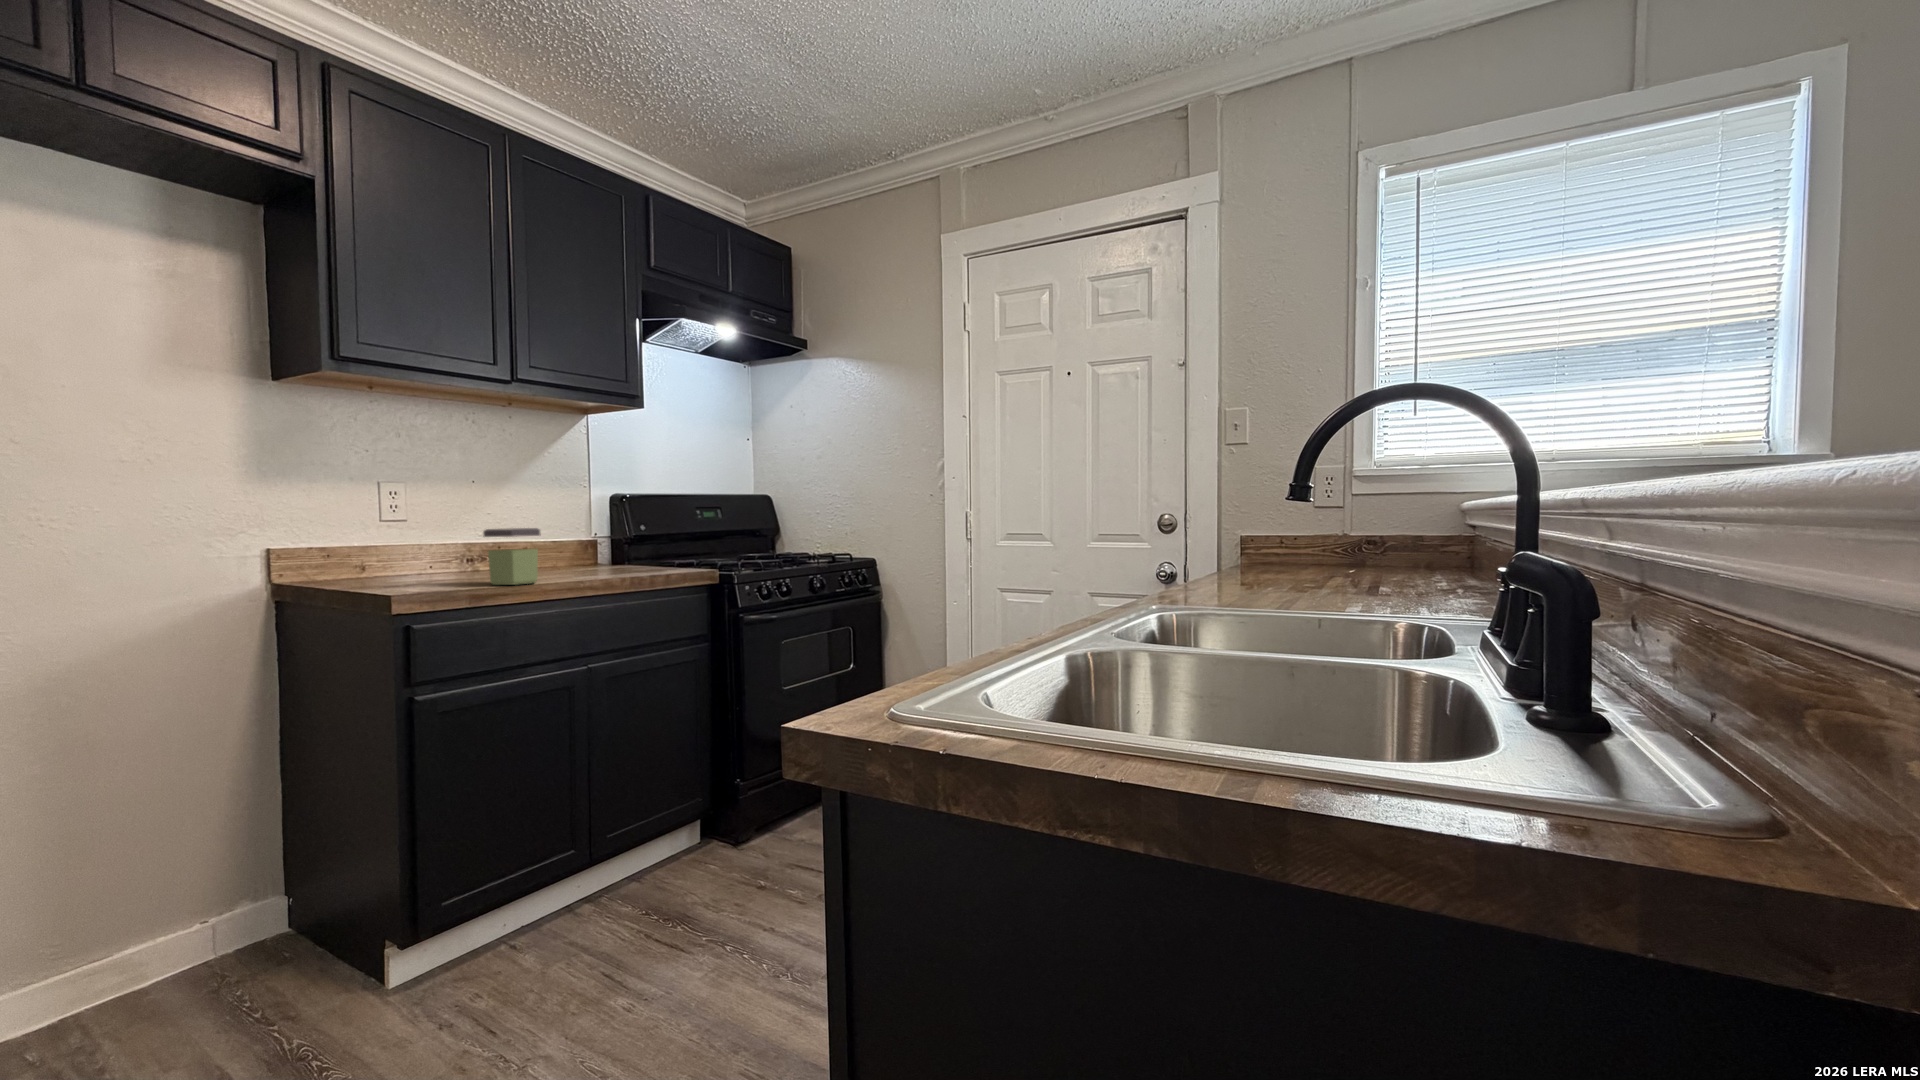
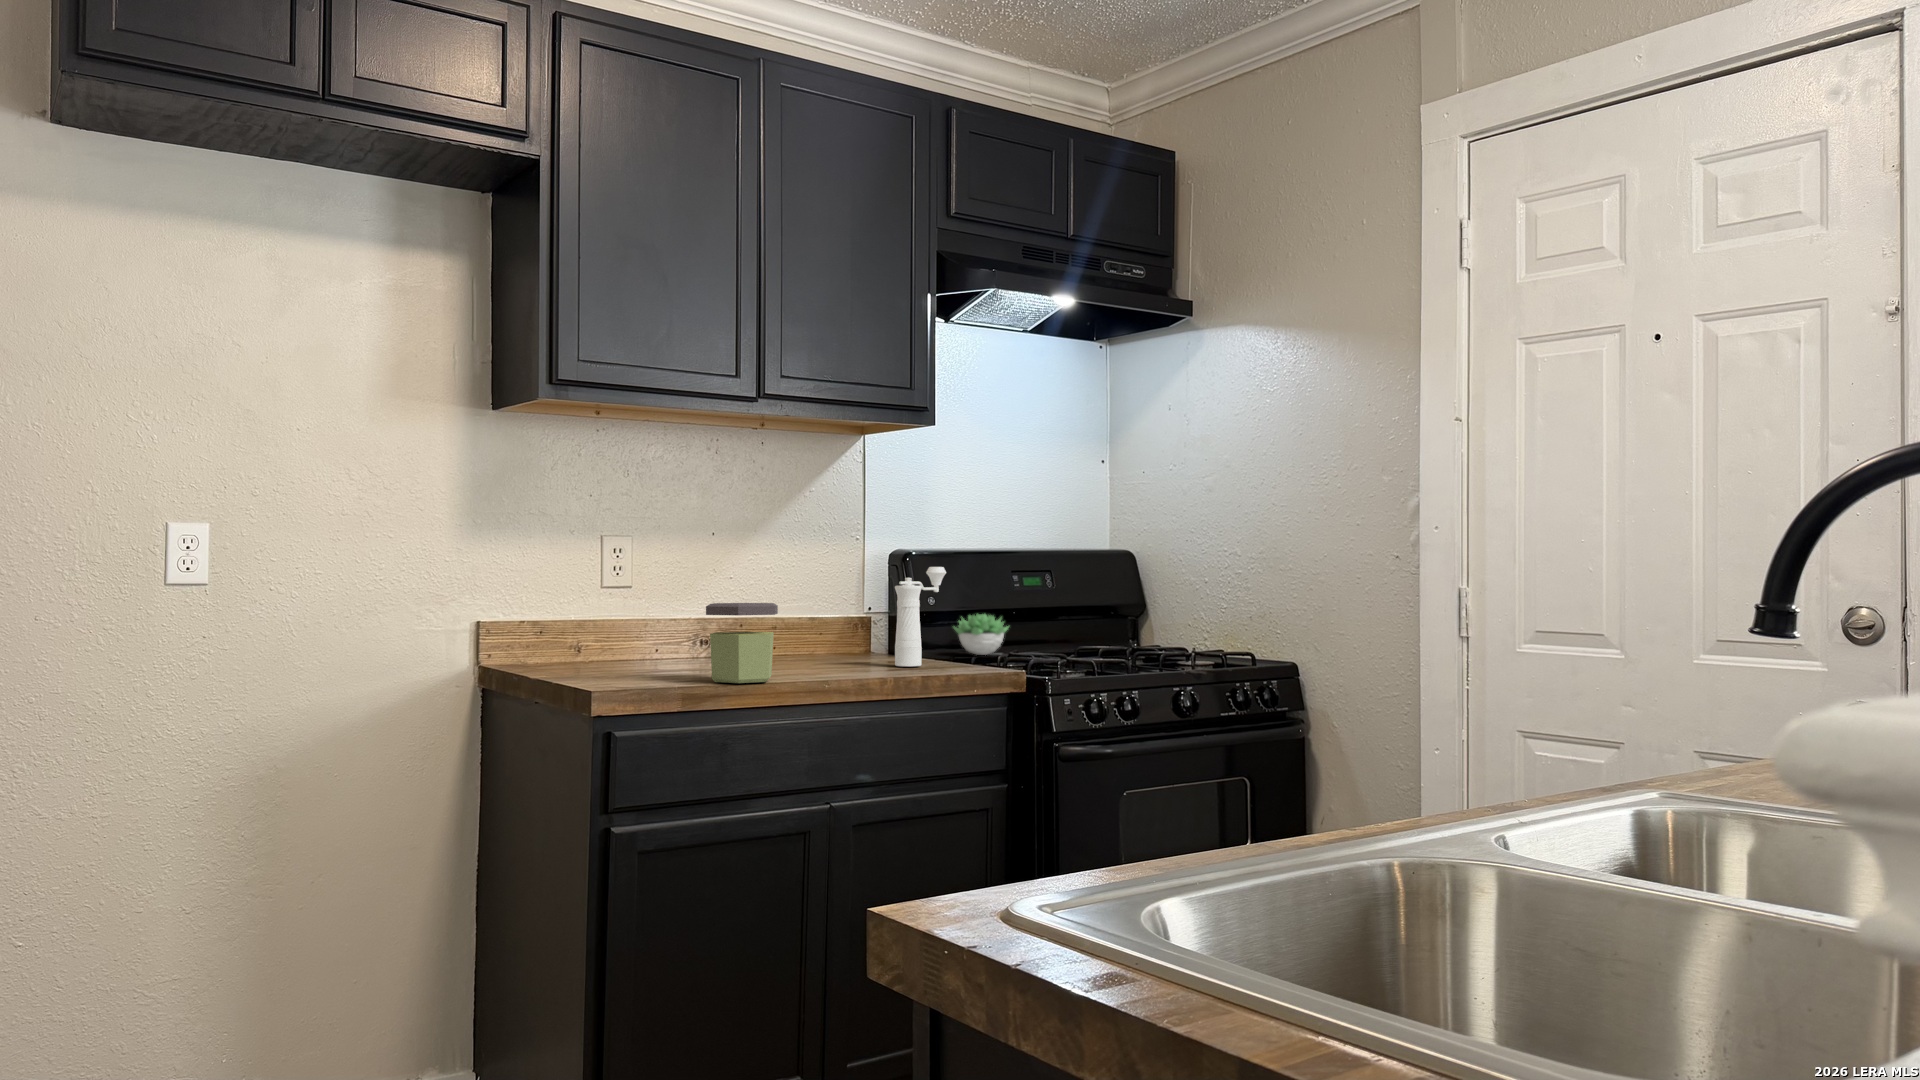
pepper mill: none [622,504,657,570] -> present [895,567,946,666]
succulent plant: none [659,535,698,562] -> present [954,614,1009,655]

